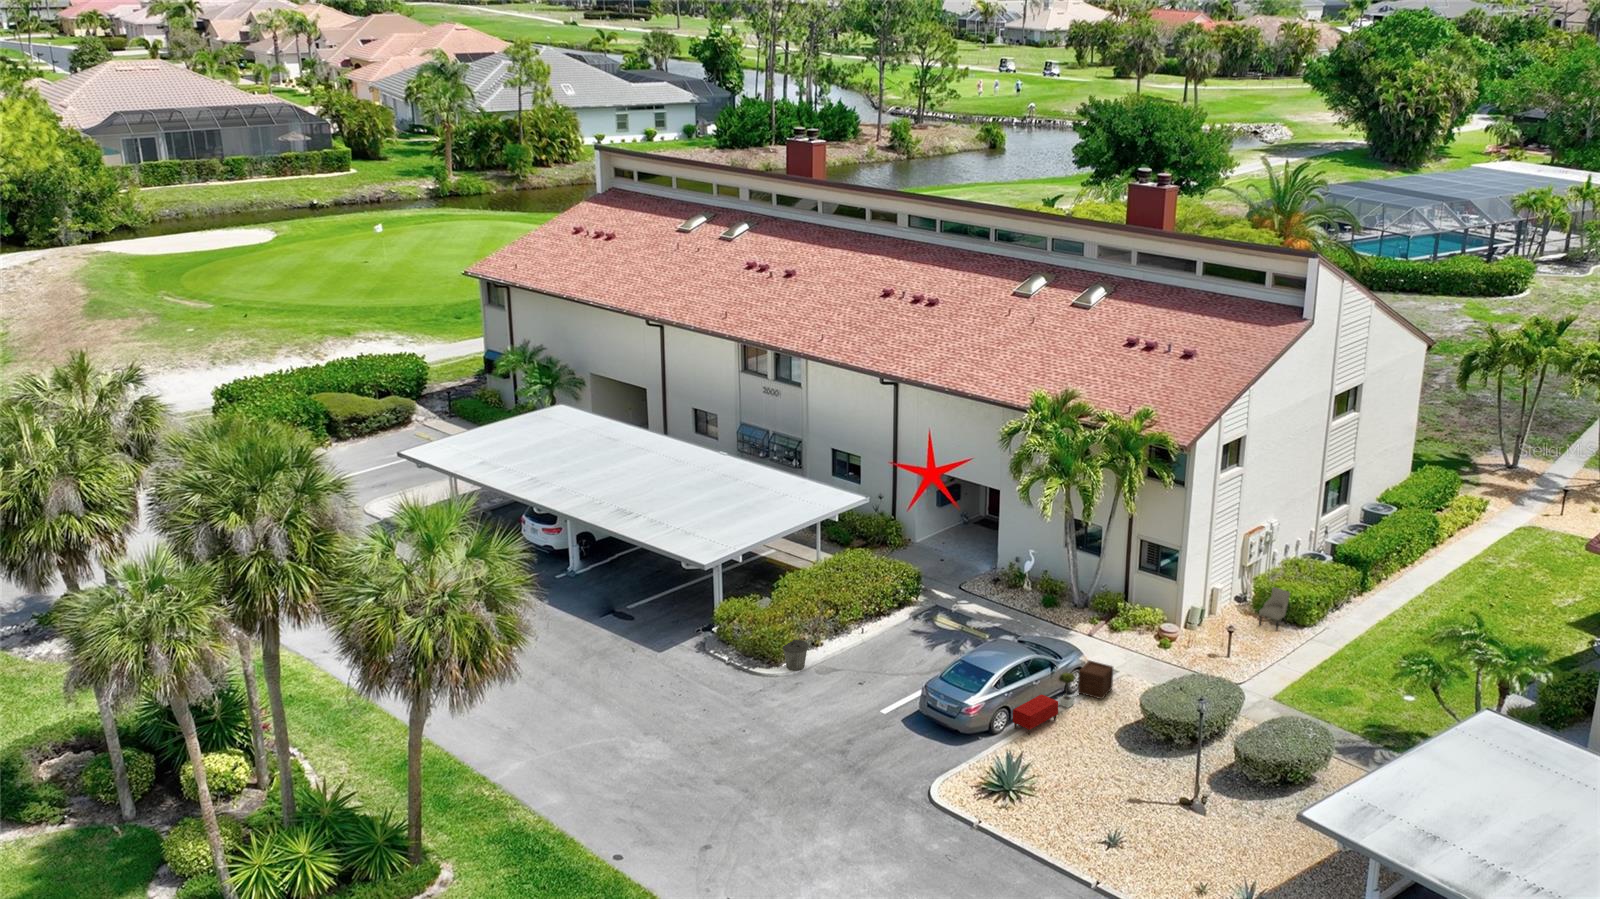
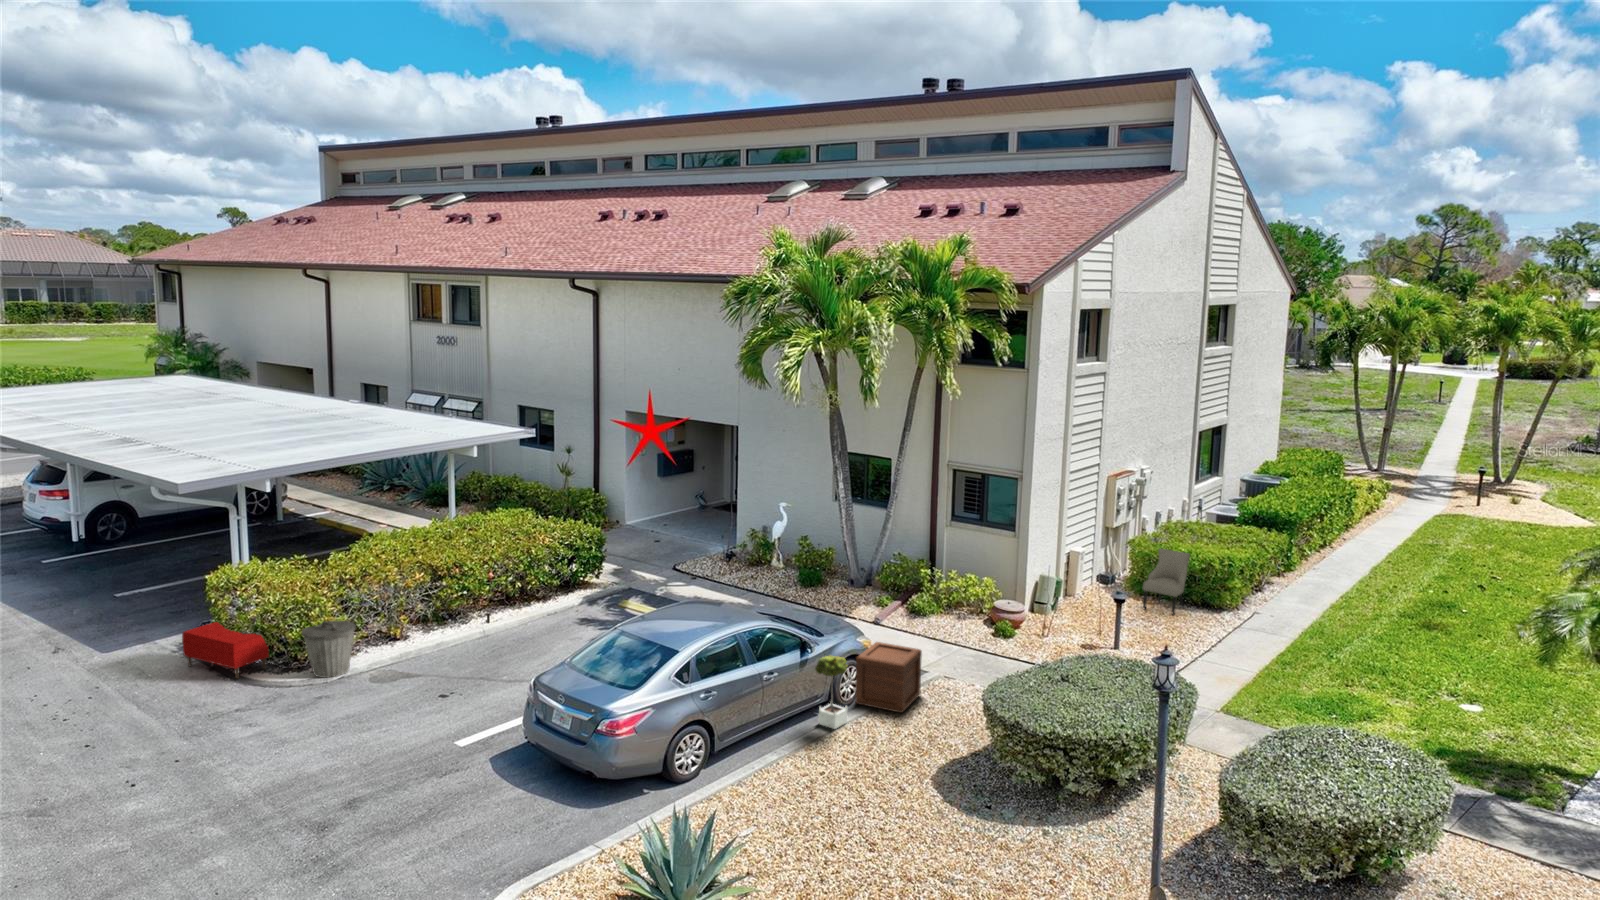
bench: present [1013,694,1058,735] -> present [182,622,269,679]

